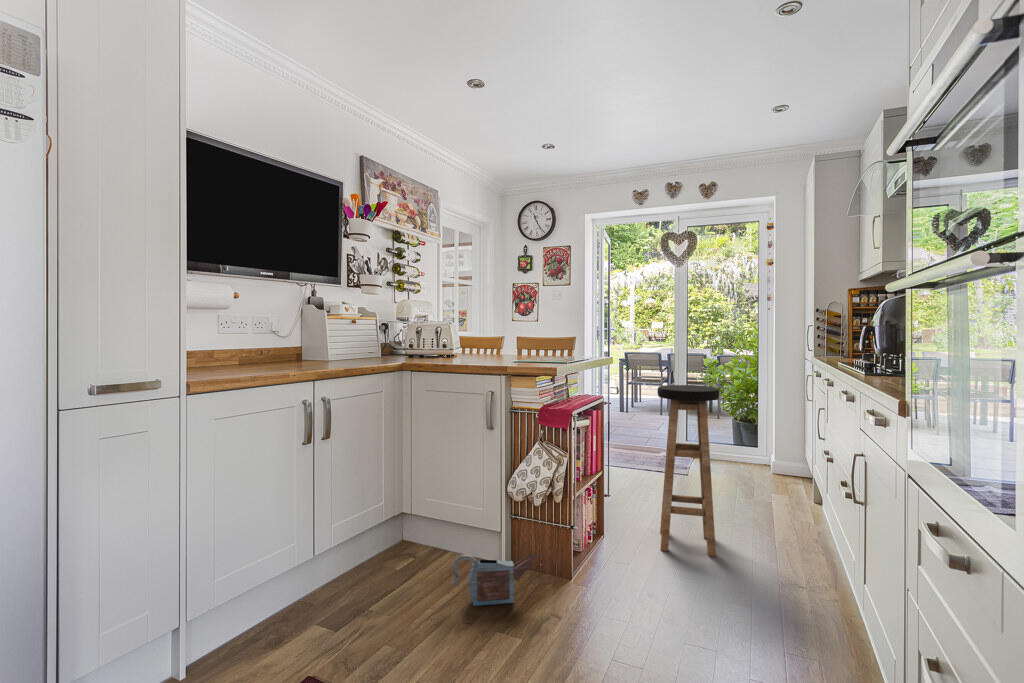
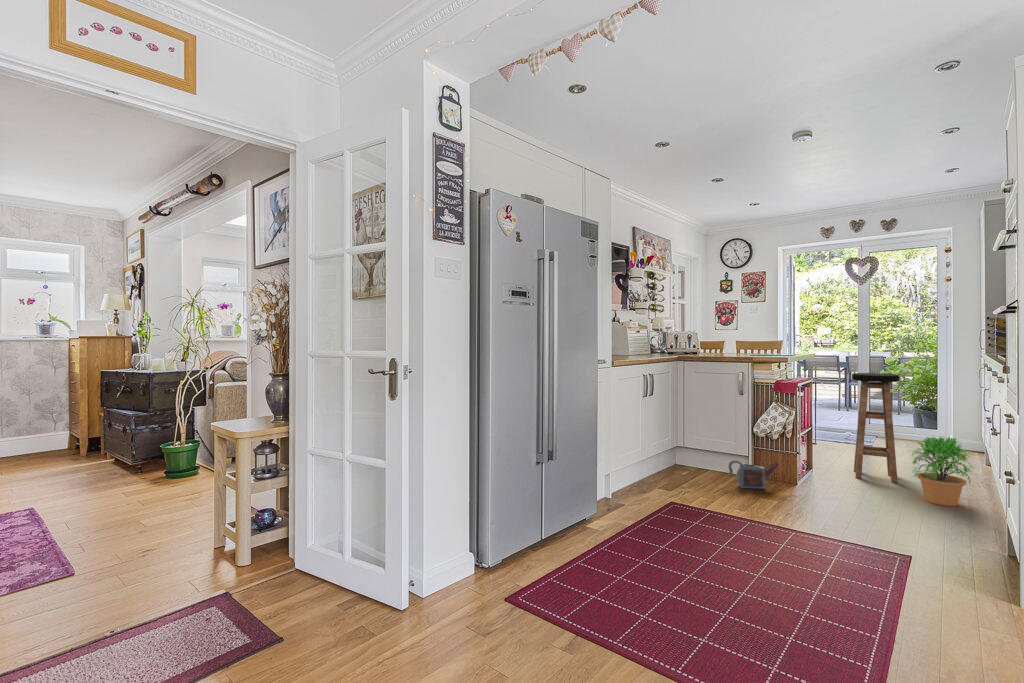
potted plant: none [727,493,835,613] -> present [912,436,973,506]

